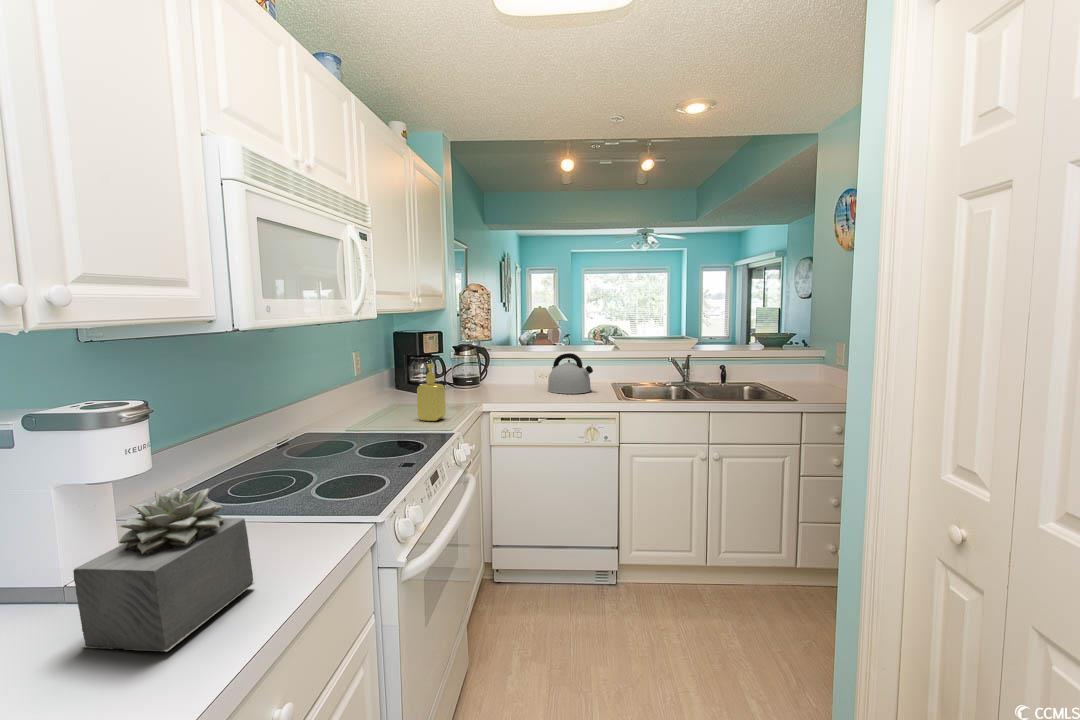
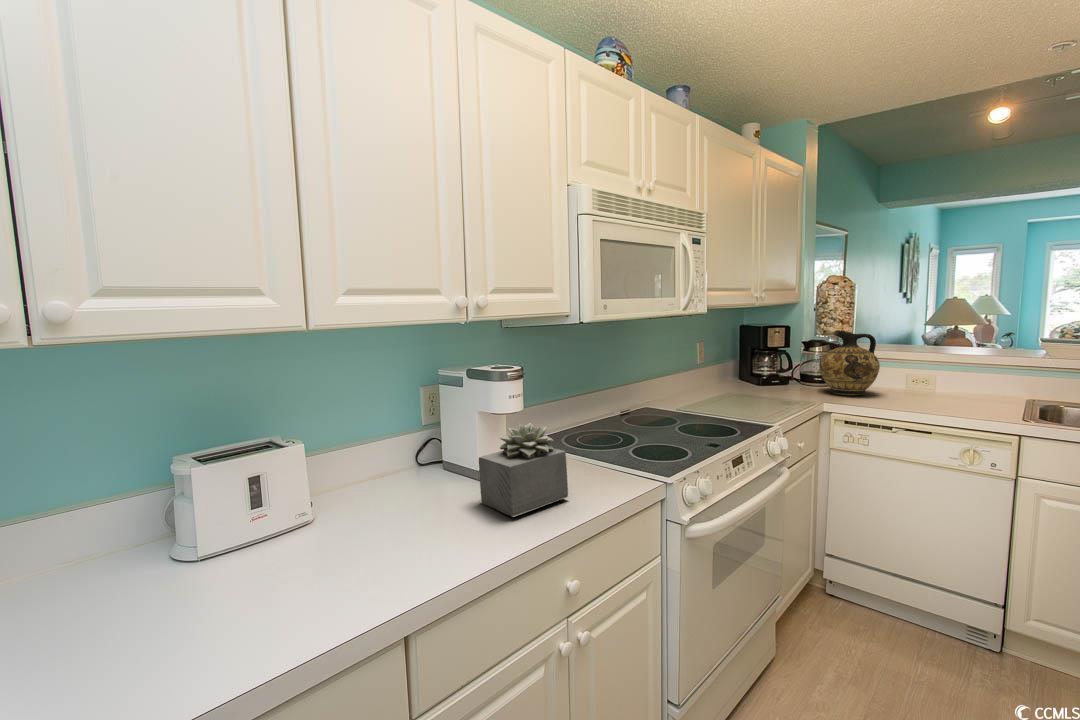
ceramic jug: none [472,334,519,394] -> present [819,330,880,395]
kettle: present [548,353,593,394] -> none [918,357,990,407]
soap dispenser: present [417,364,446,421] -> none [745,357,774,413]

